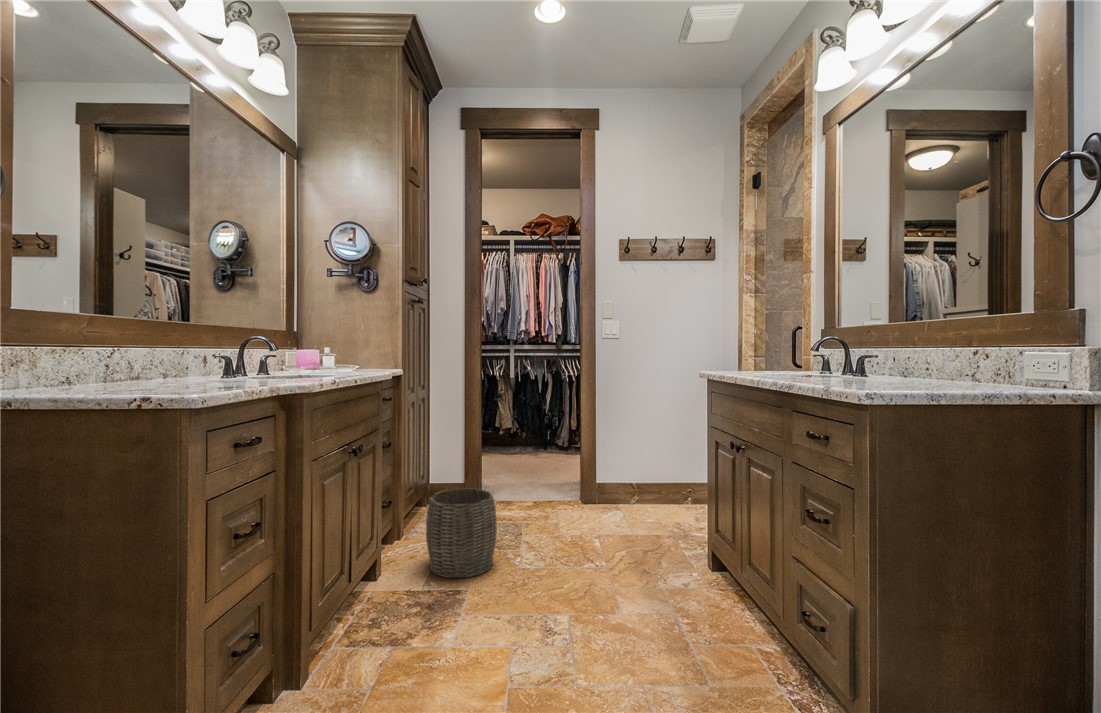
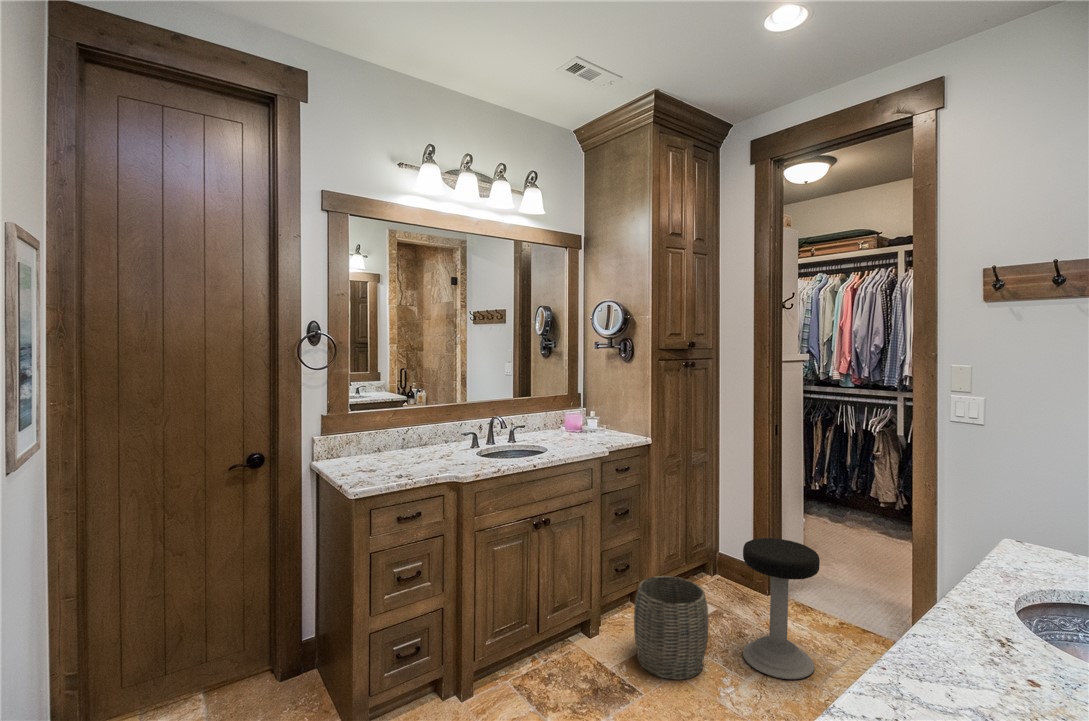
stool: none [501,439,558,546] -> present [743,538,820,679]

